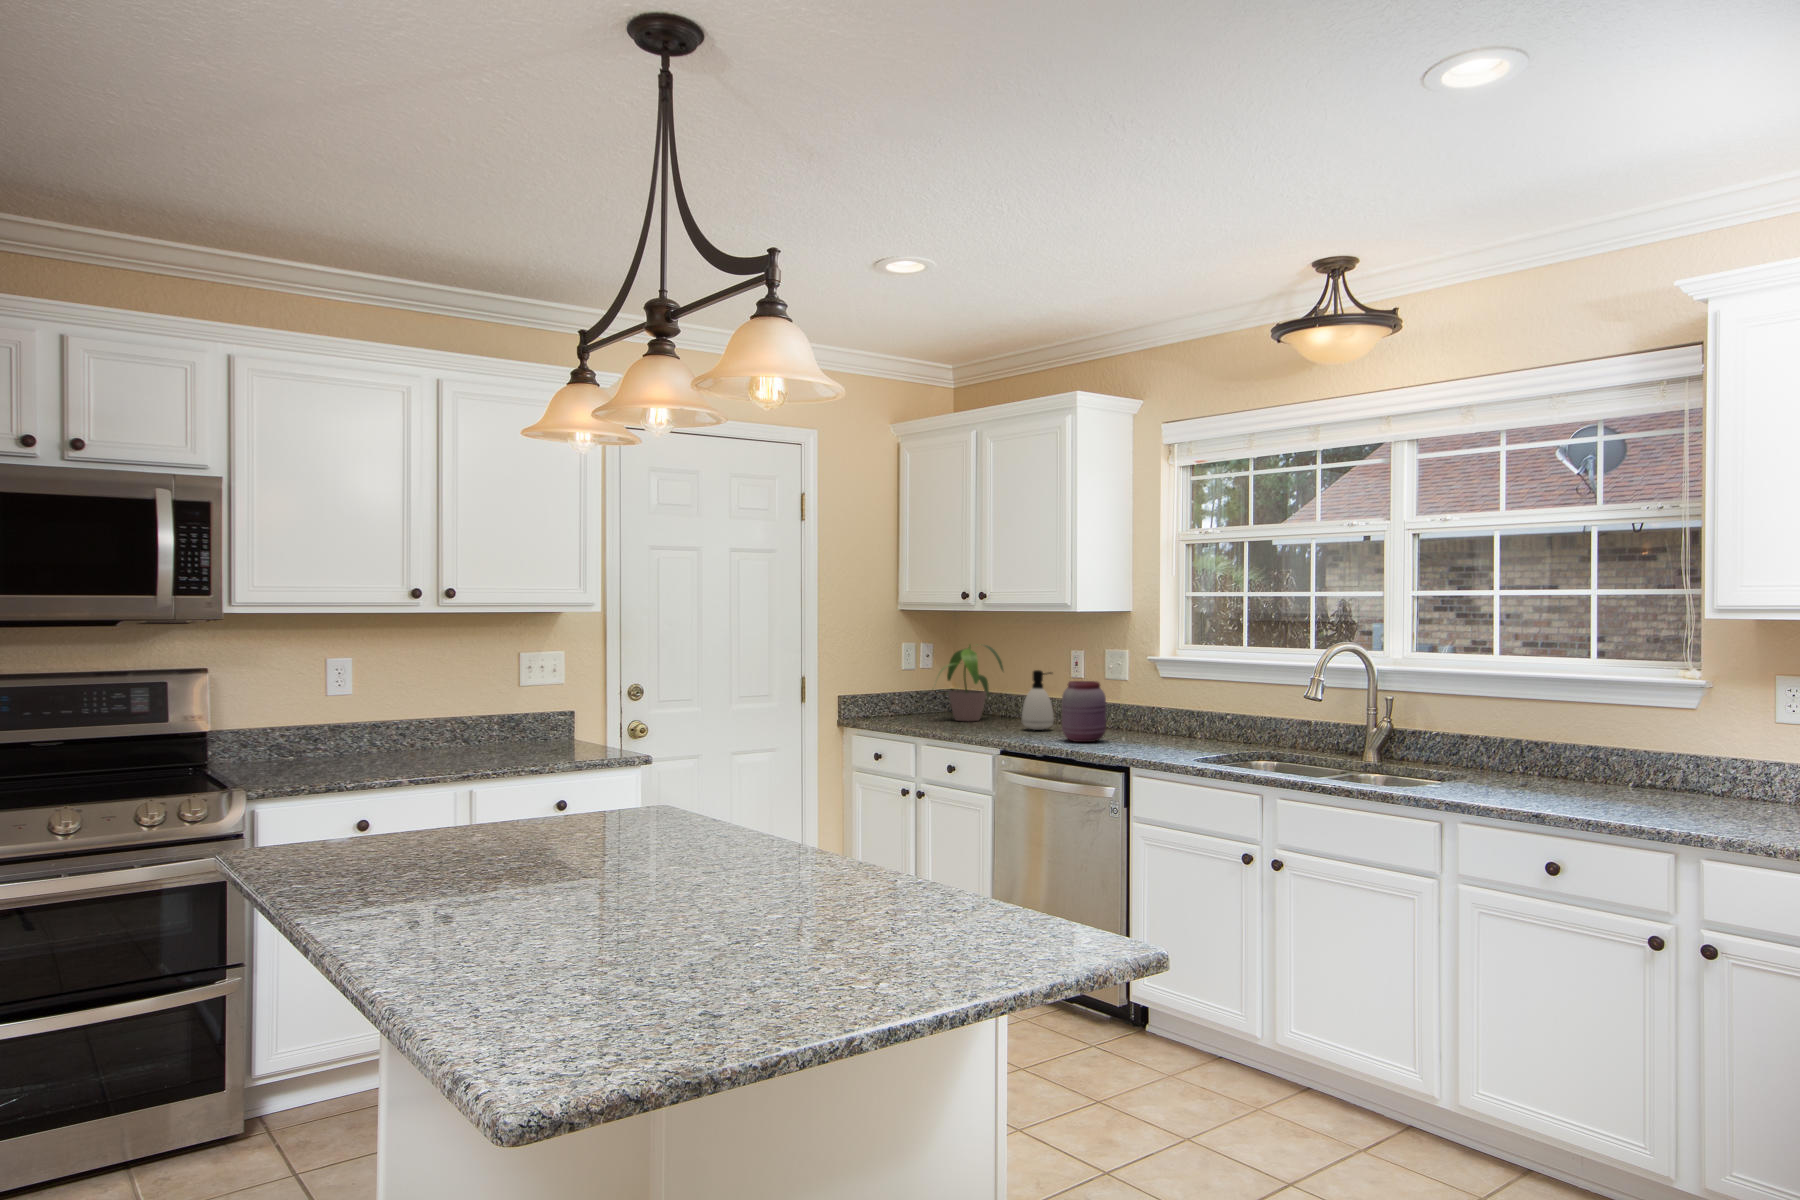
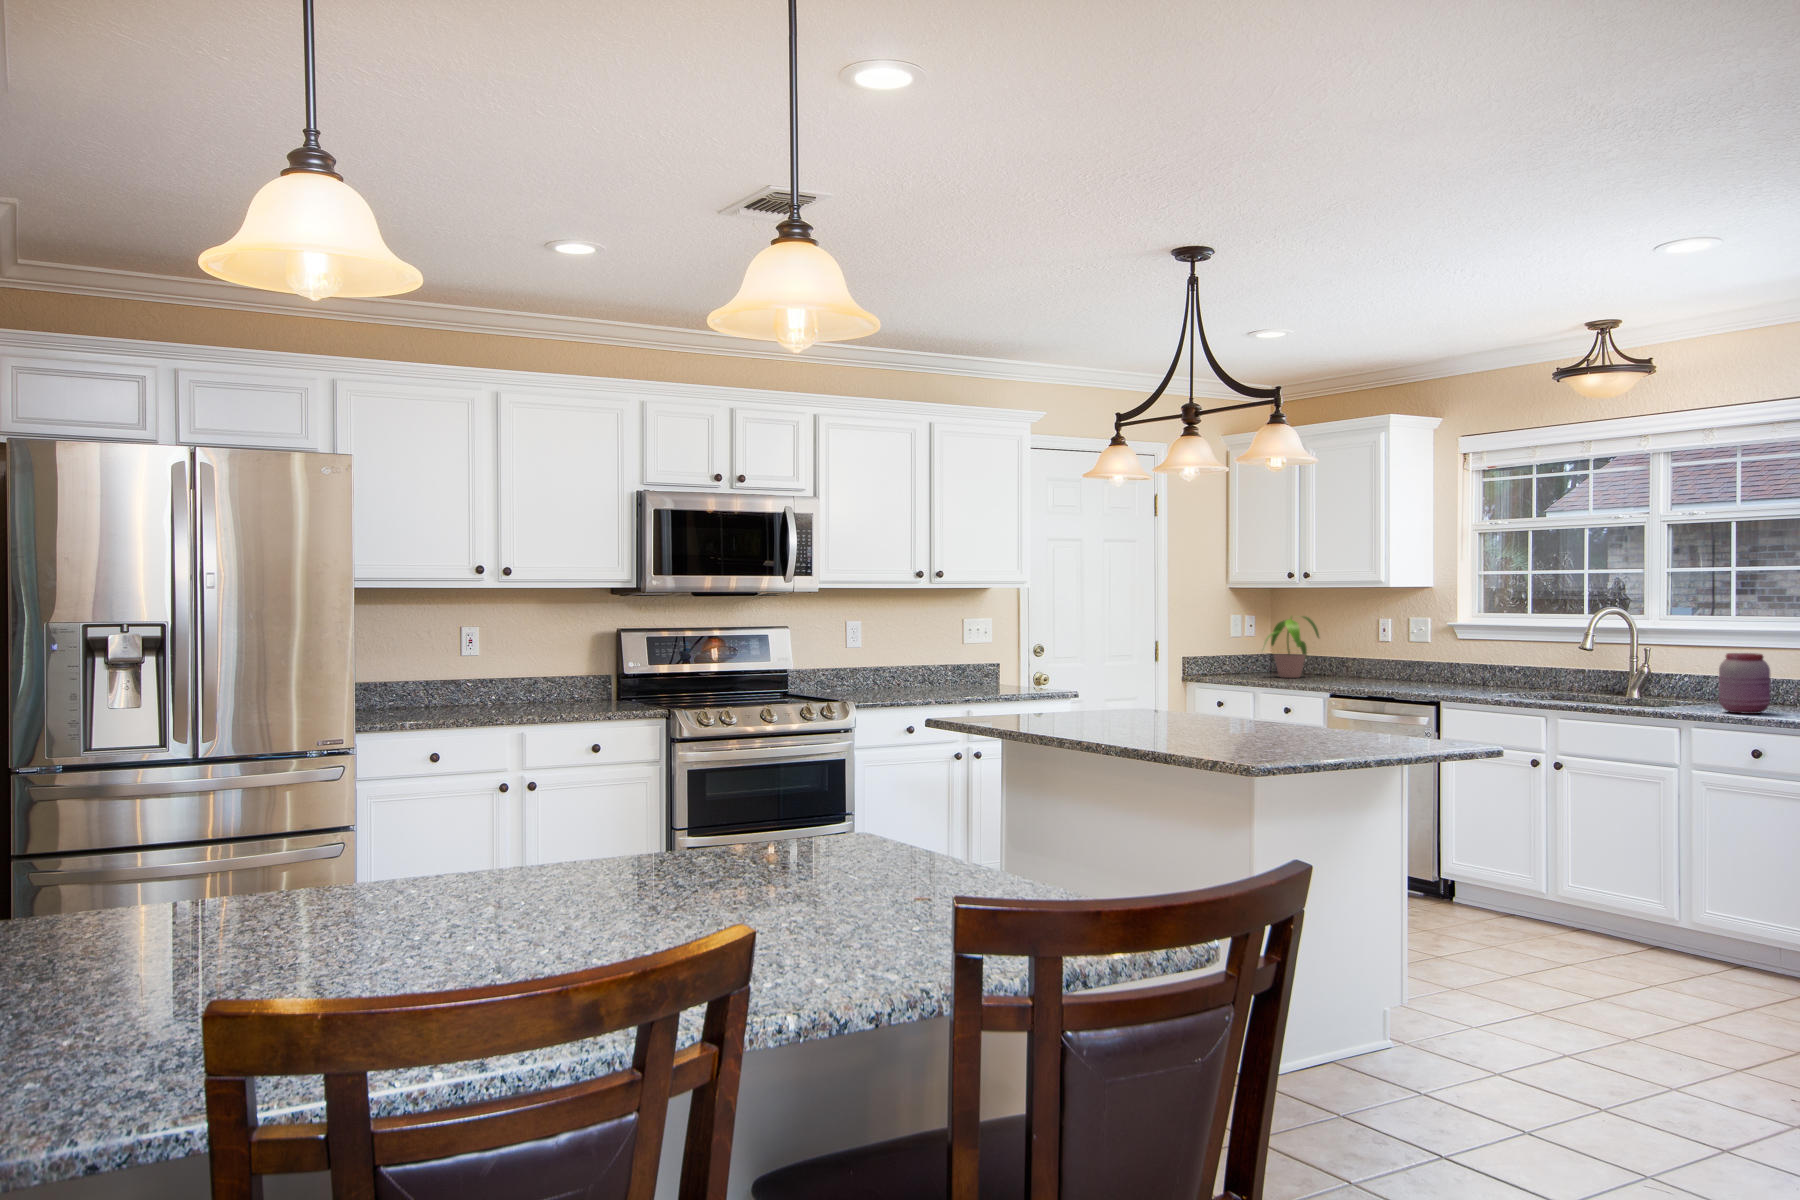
soap dispenser: present [1022,670,1054,730] -> none [1341,635,1367,682]
jar: present [1062,681,1106,742] -> present [1719,653,1770,714]

